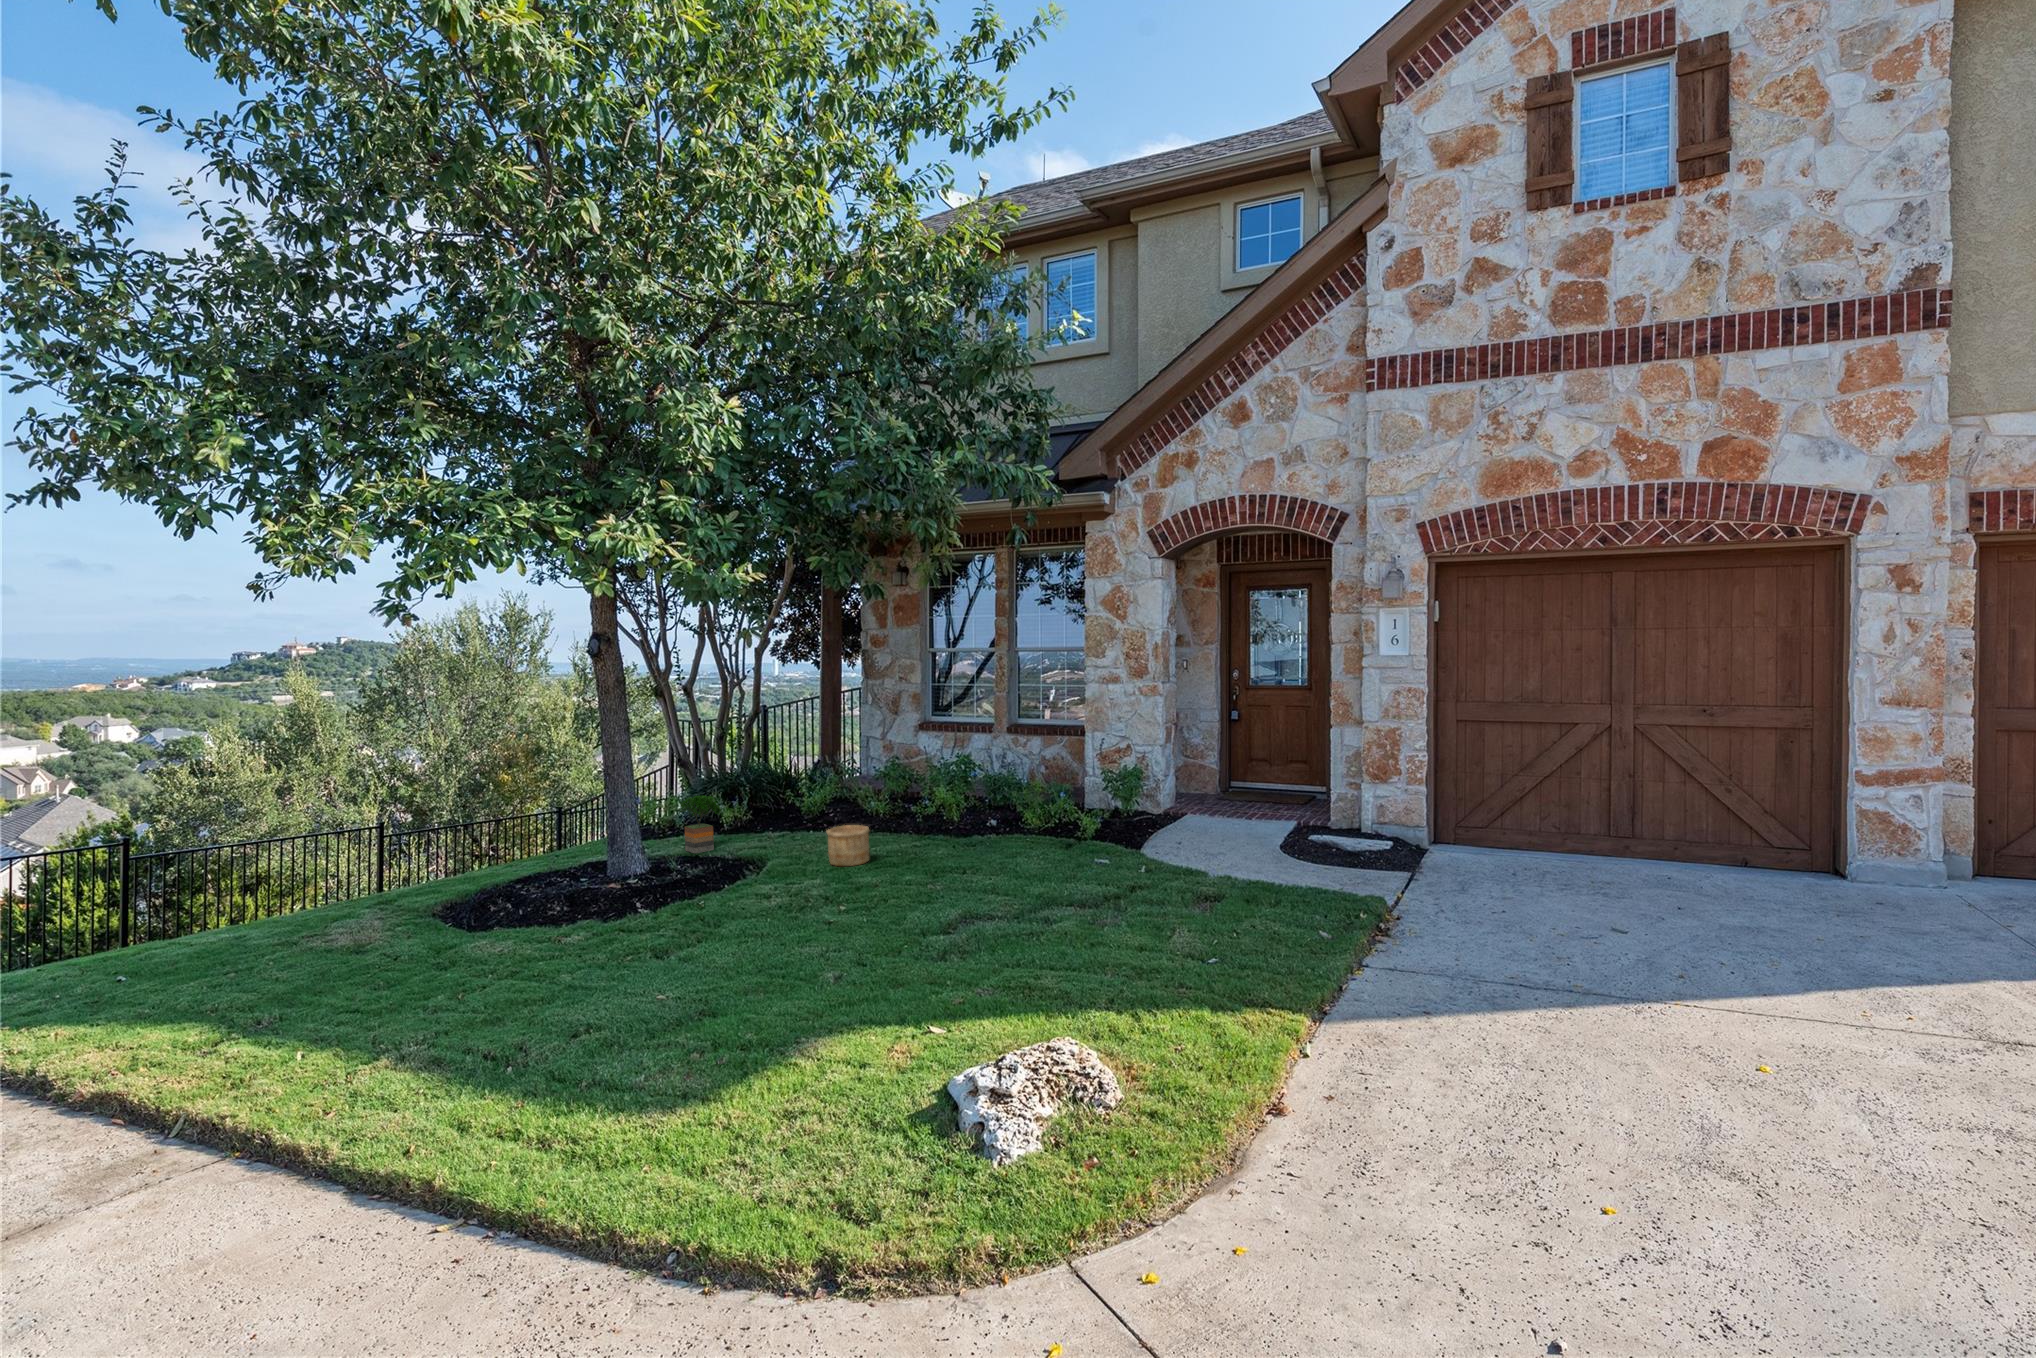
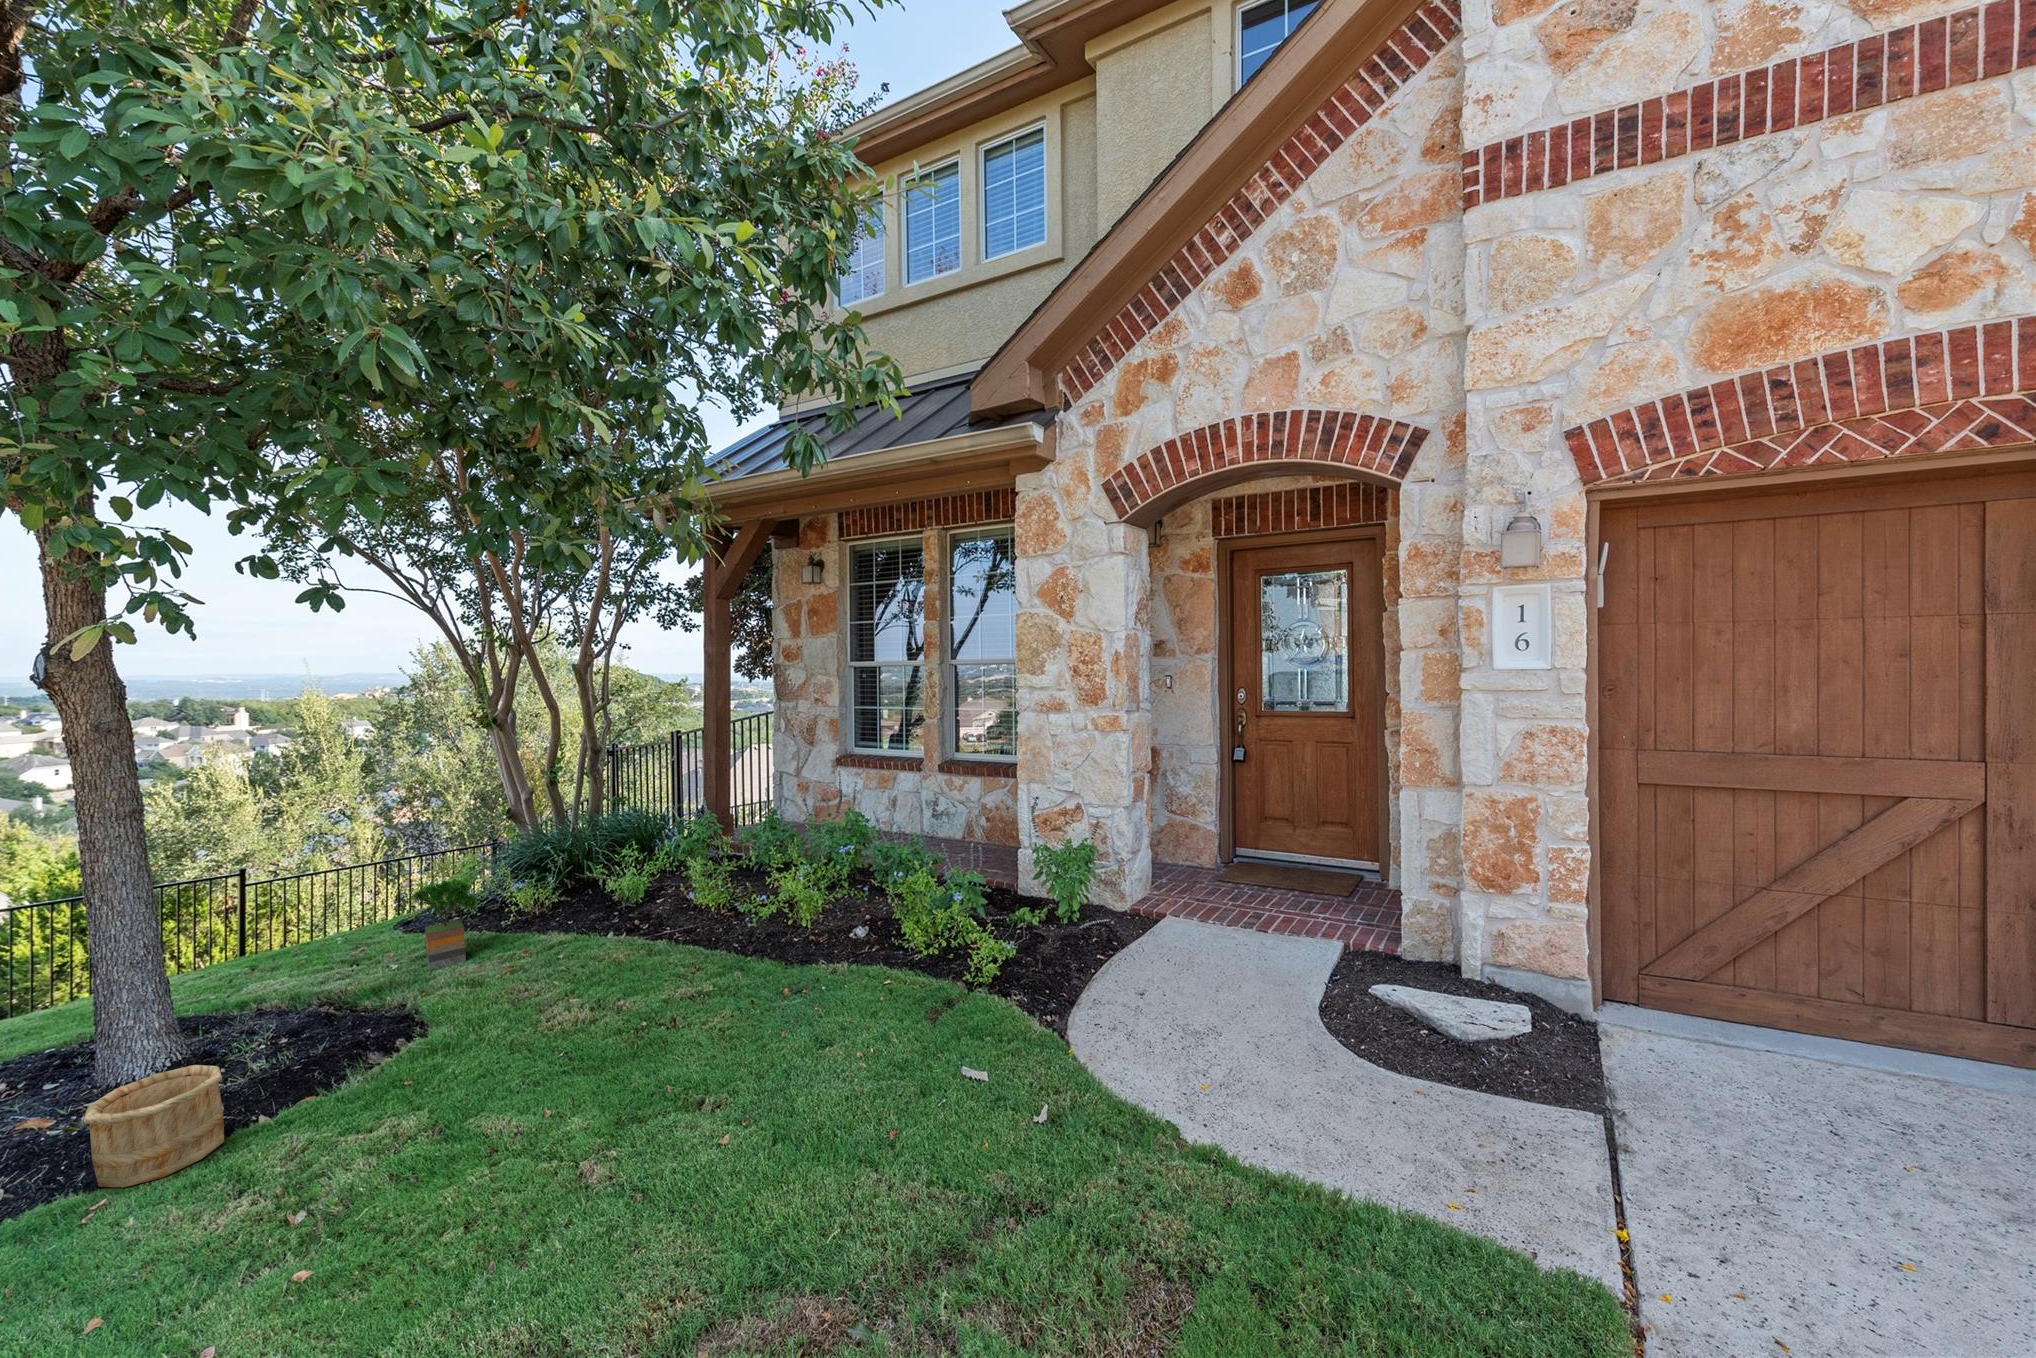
wooden bucket: present [826,825,869,866] -> present [83,1065,224,1187]

